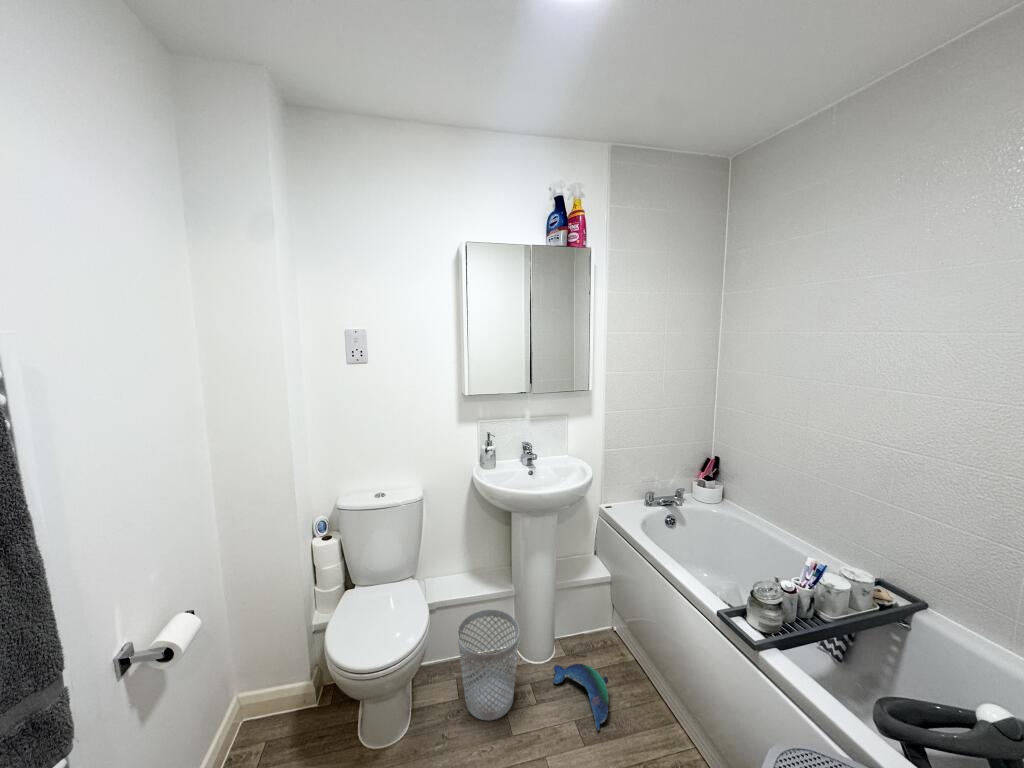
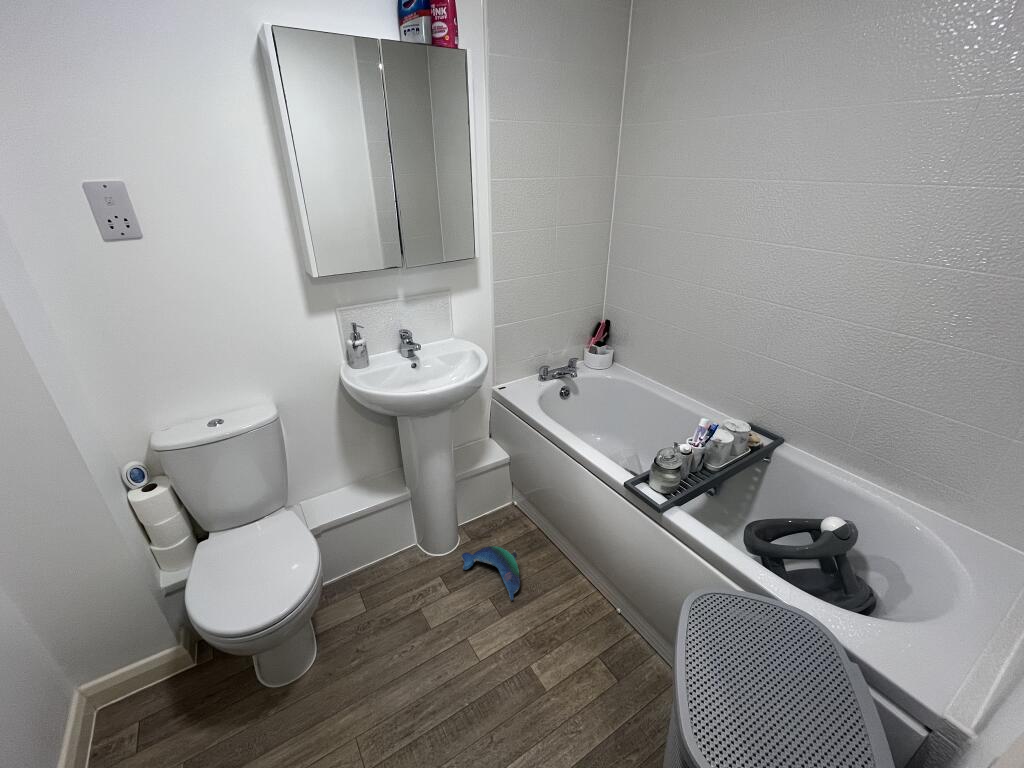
wastebasket: present [458,609,519,721] -> none [355,519,425,623]

